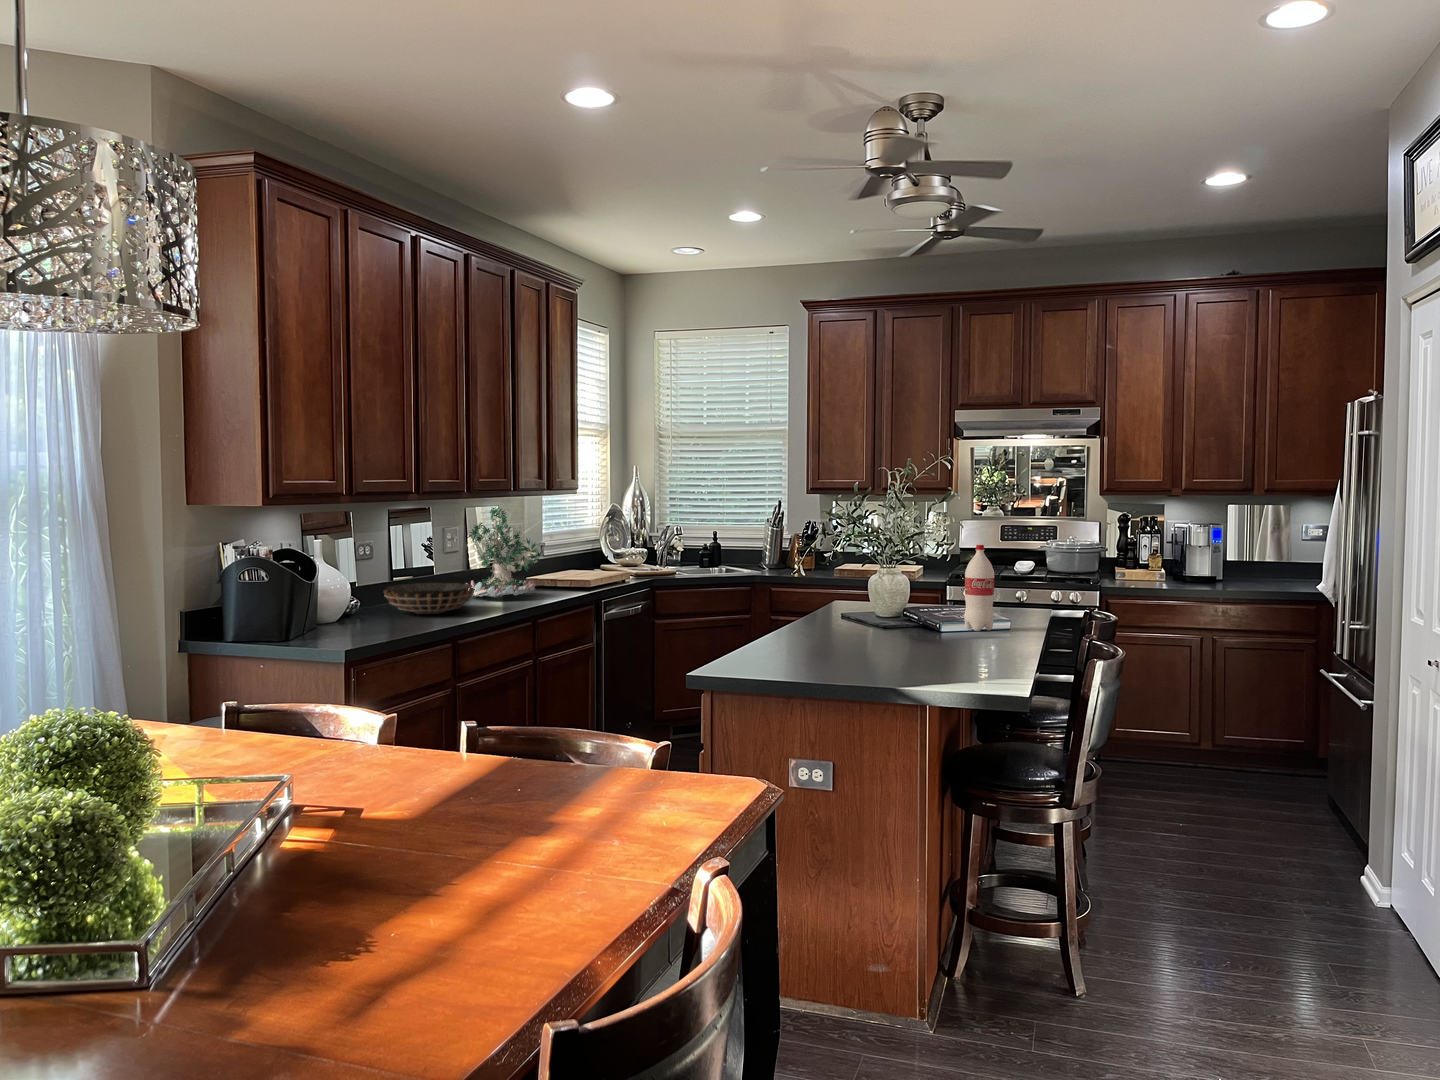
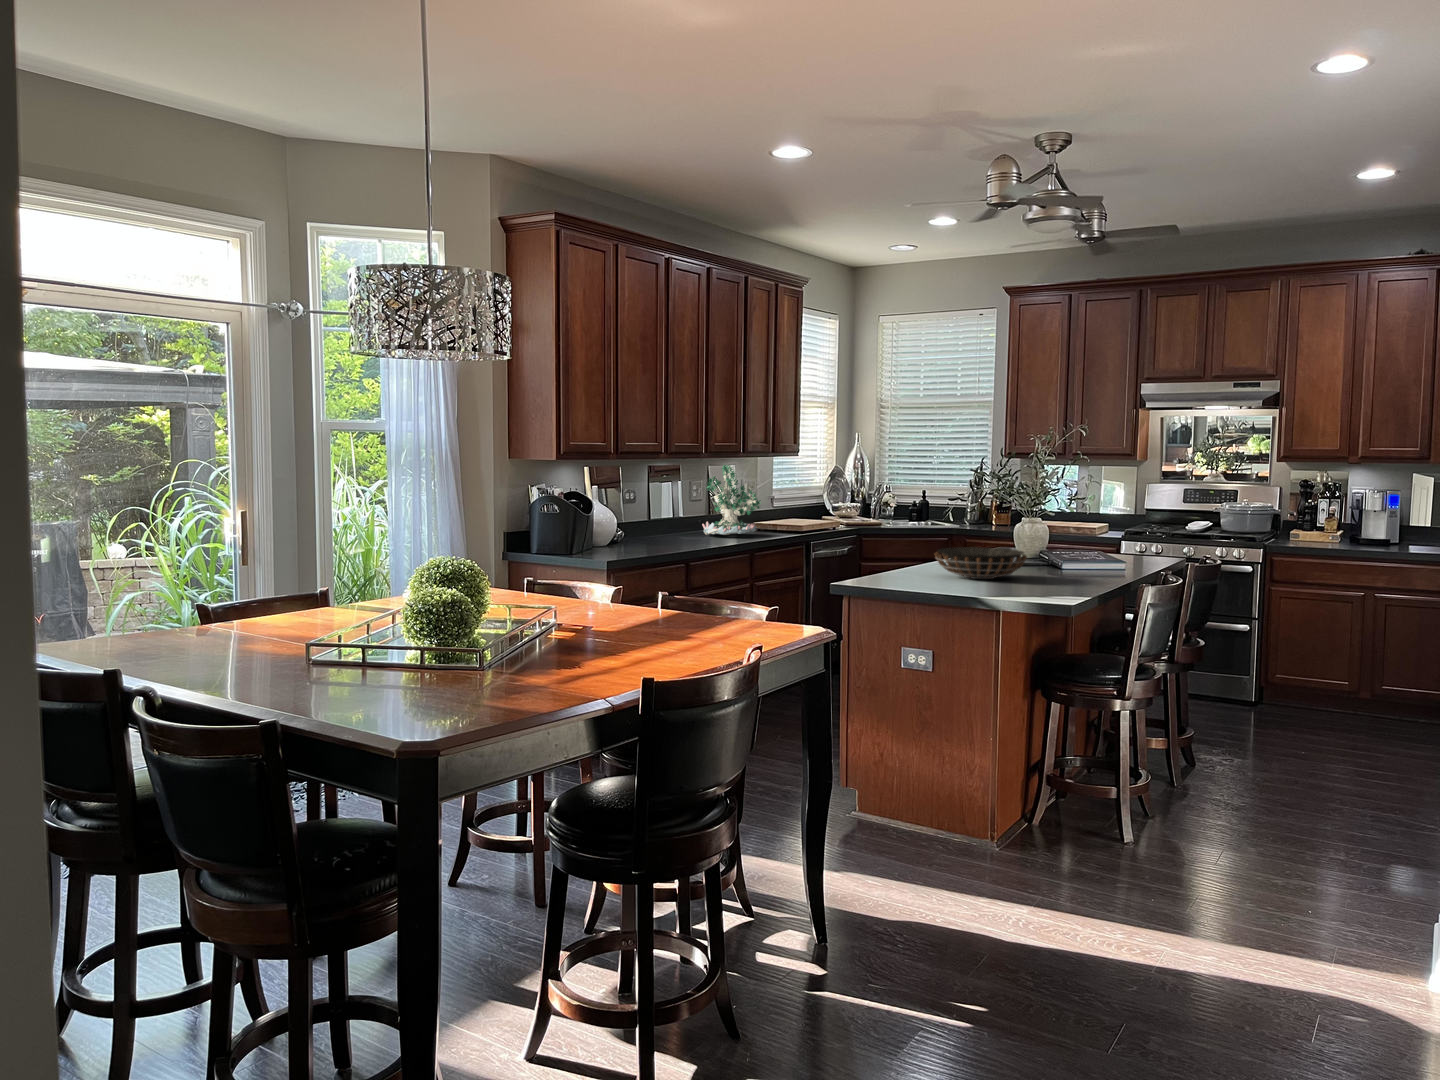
bottle: present [964,545,994,631] -> none [1083,497,1108,566]
decorative bowl: present [384,583,474,614] -> present [935,547,1027,579]

